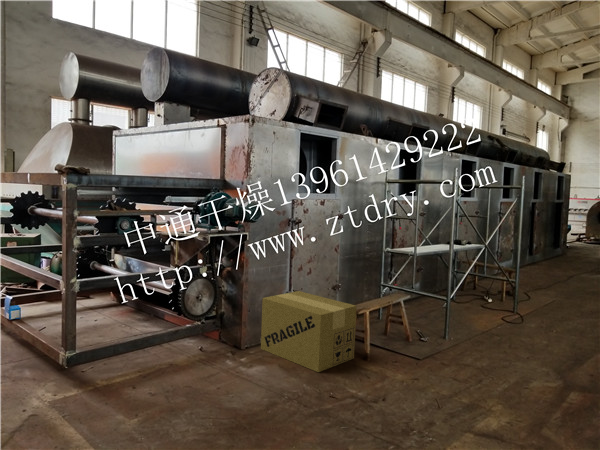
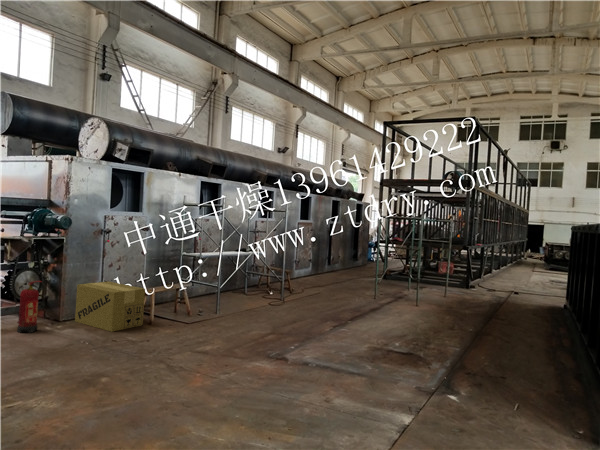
fire extinguisher: none [187,298,223,373] -> present [14,281,41,333]

